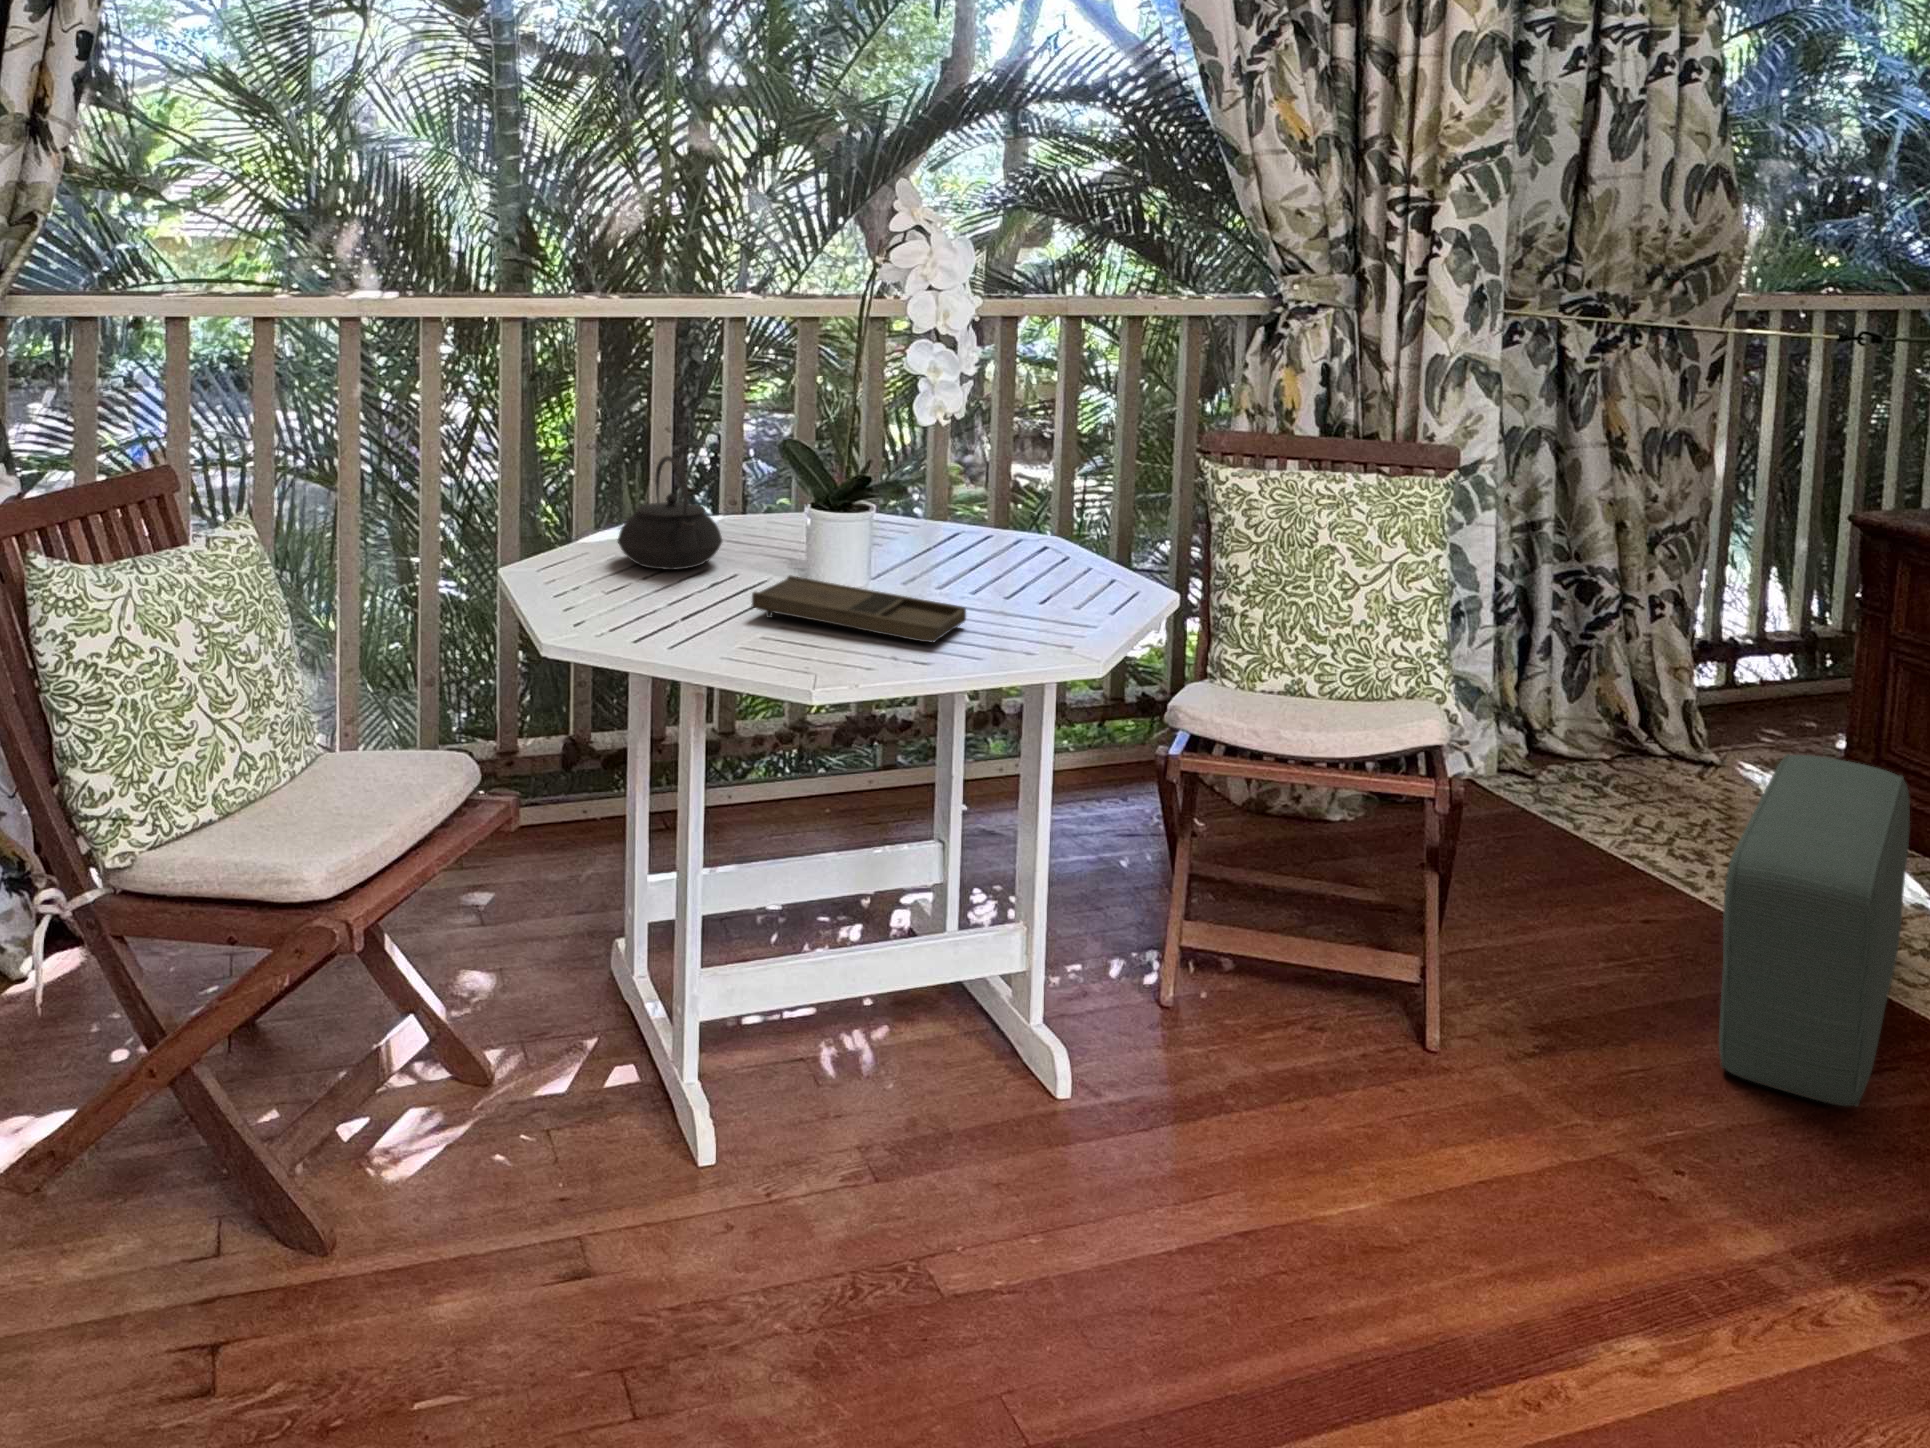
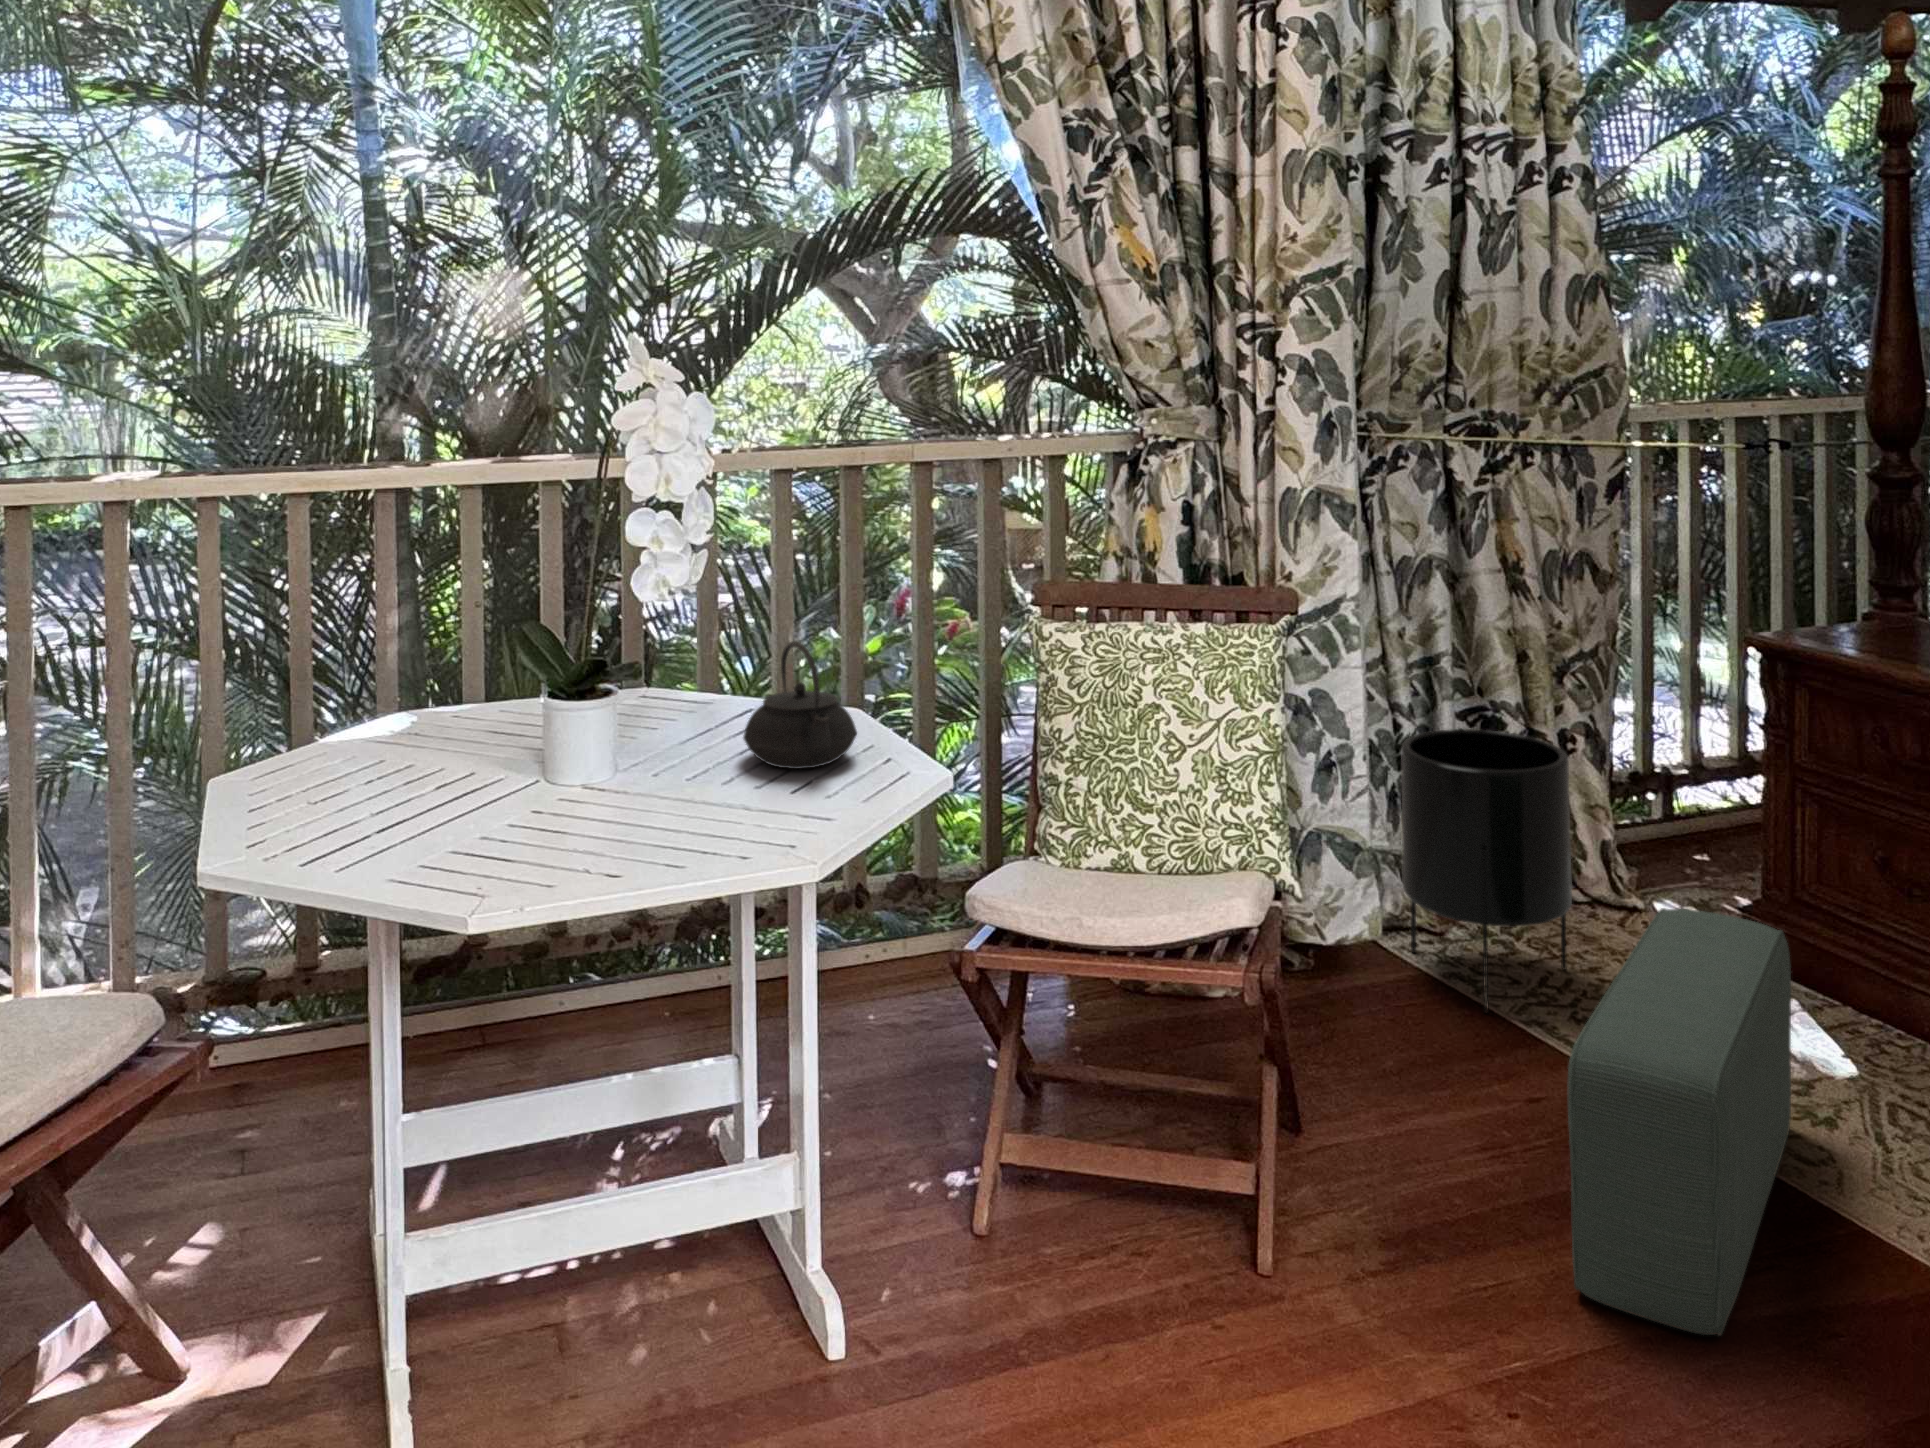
teapot: present [618,456,722,570] -> present [743,641,857,769]
tray: present [752,576,966,642] -> none [444,777,682,858]
planter: none [1513,595,1684,852] -> present [1401,729,1572,1013]

